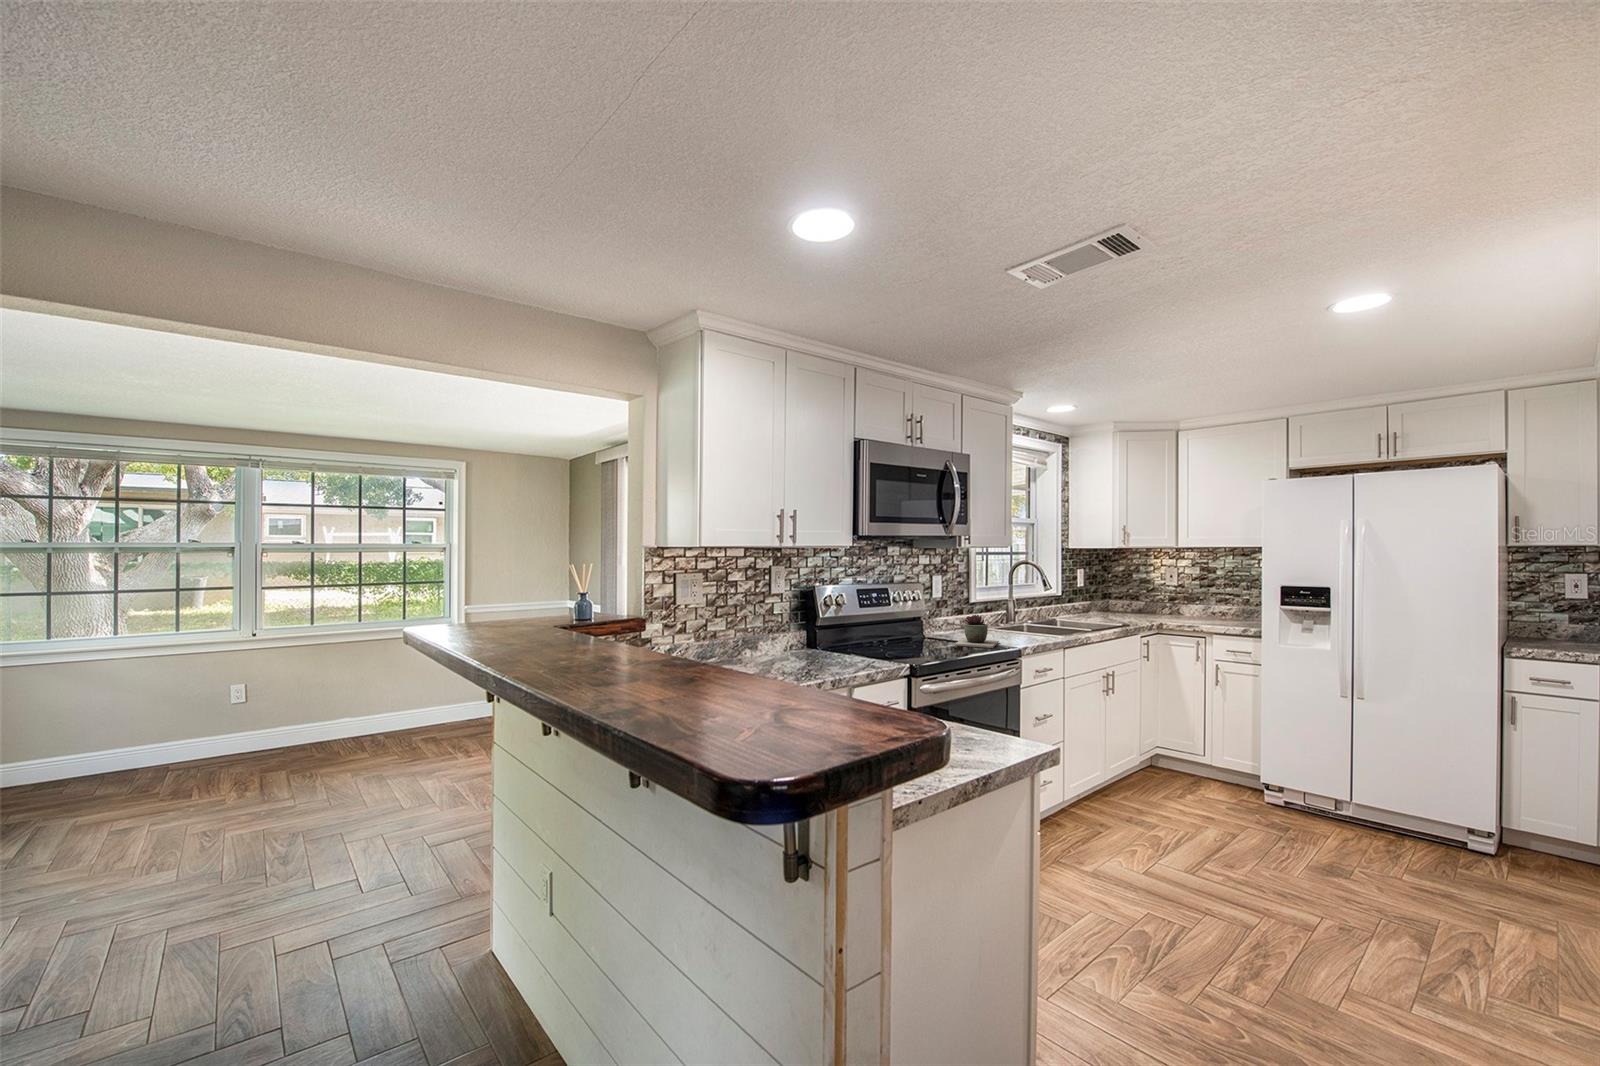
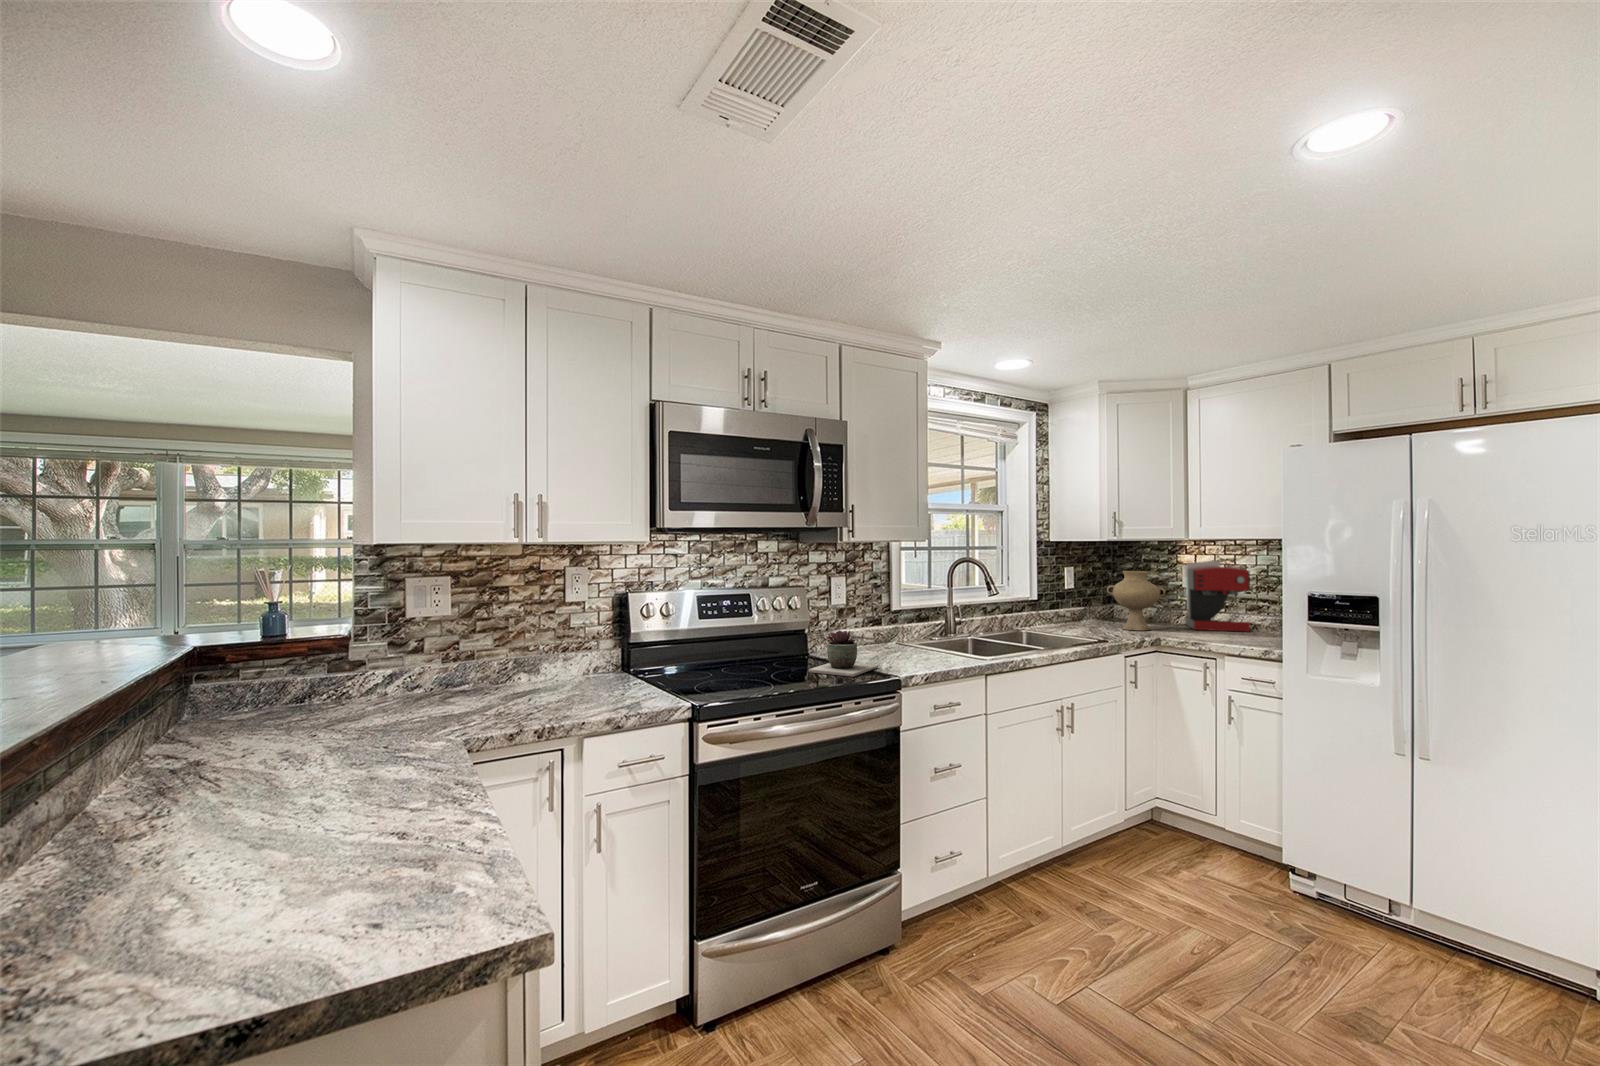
coffee maker: none [1168,565,1221,618] -> present [1184,561,1250,632]
vase: none [1116,572,1161,618] -> present [1107,571,1165,630]

